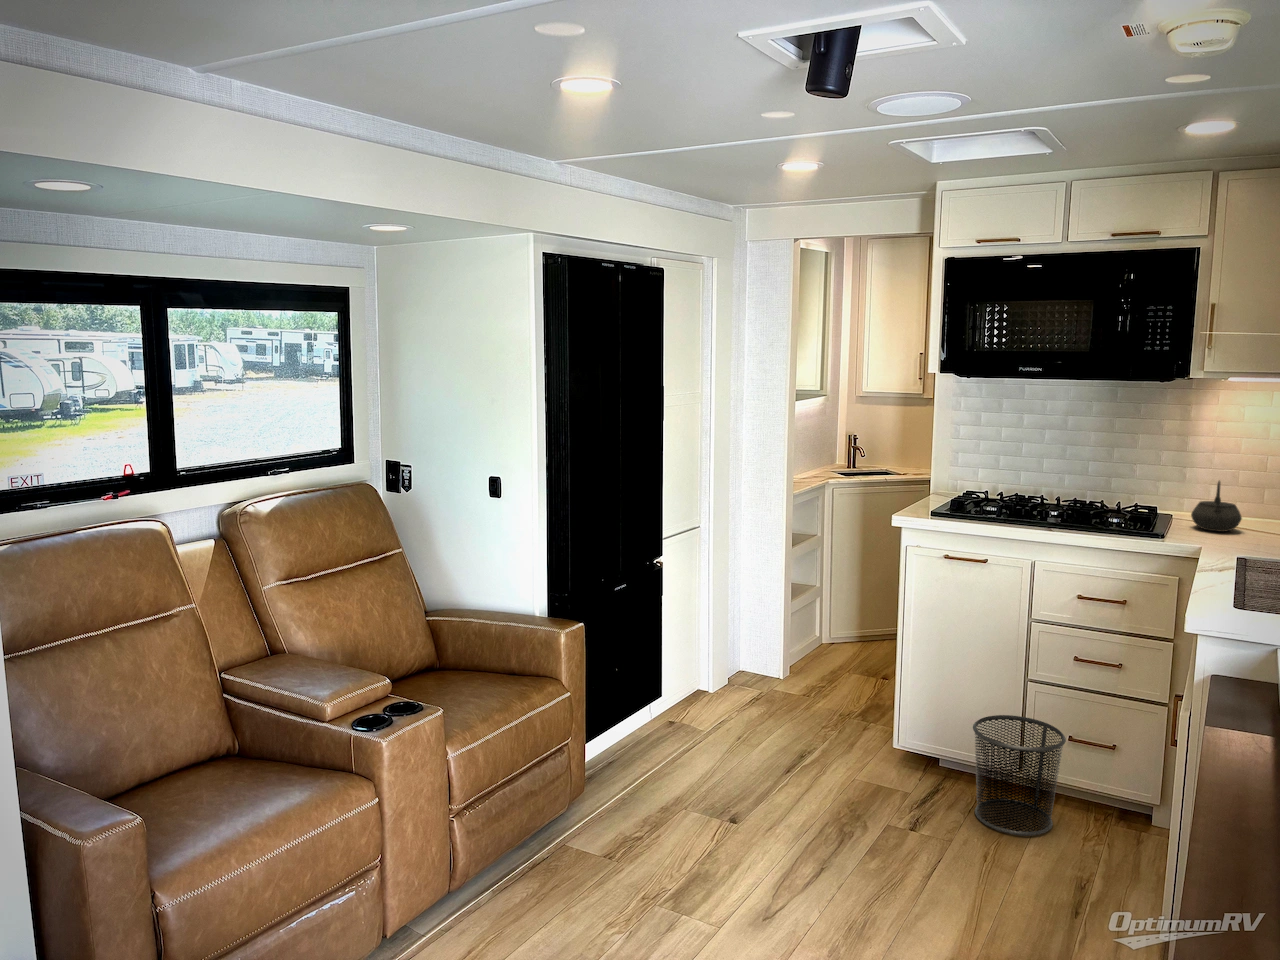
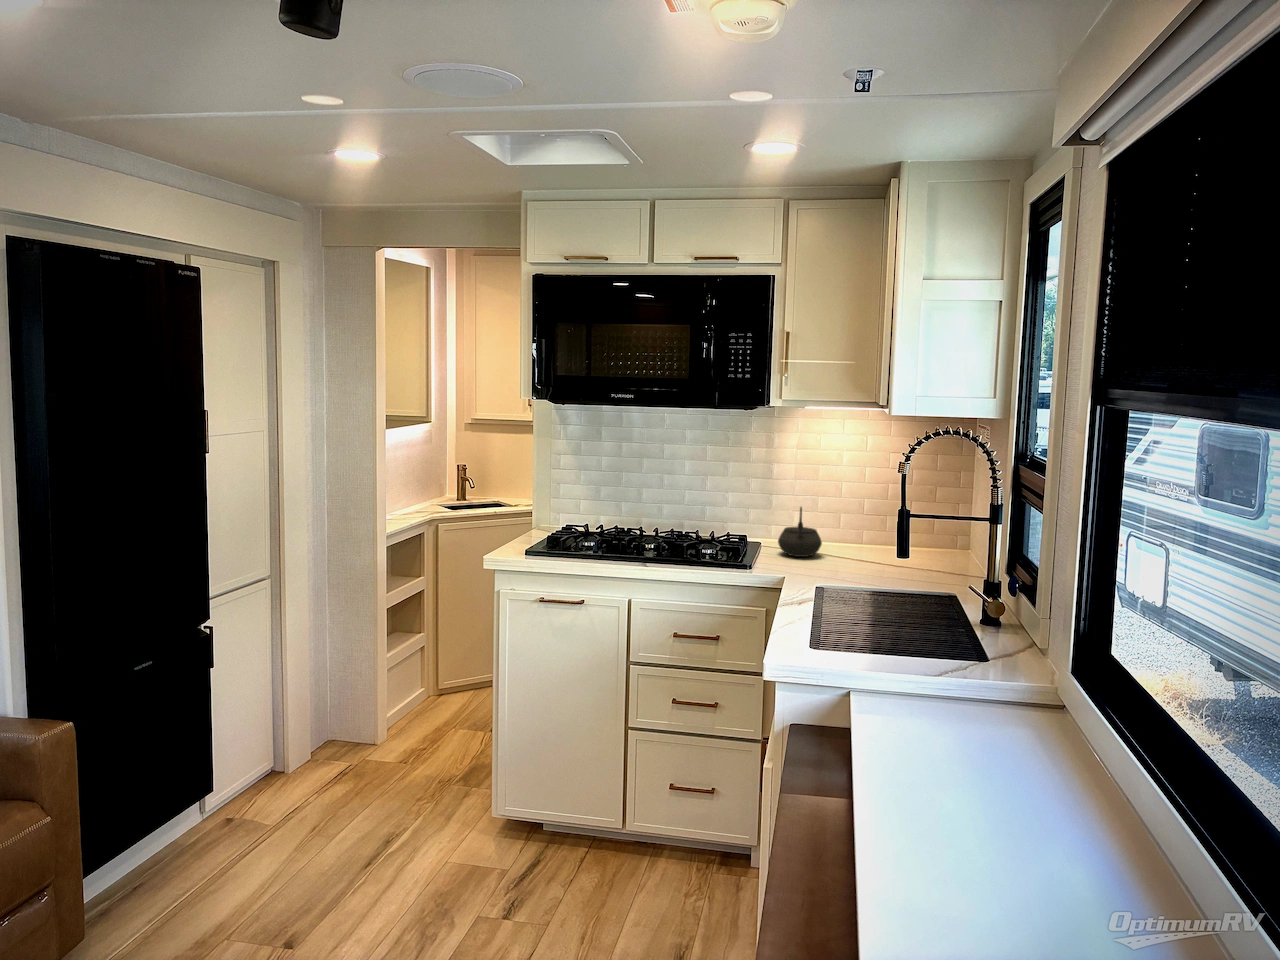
waste bin: present [973,715,1066,836] -> none [573,766,667,899]

